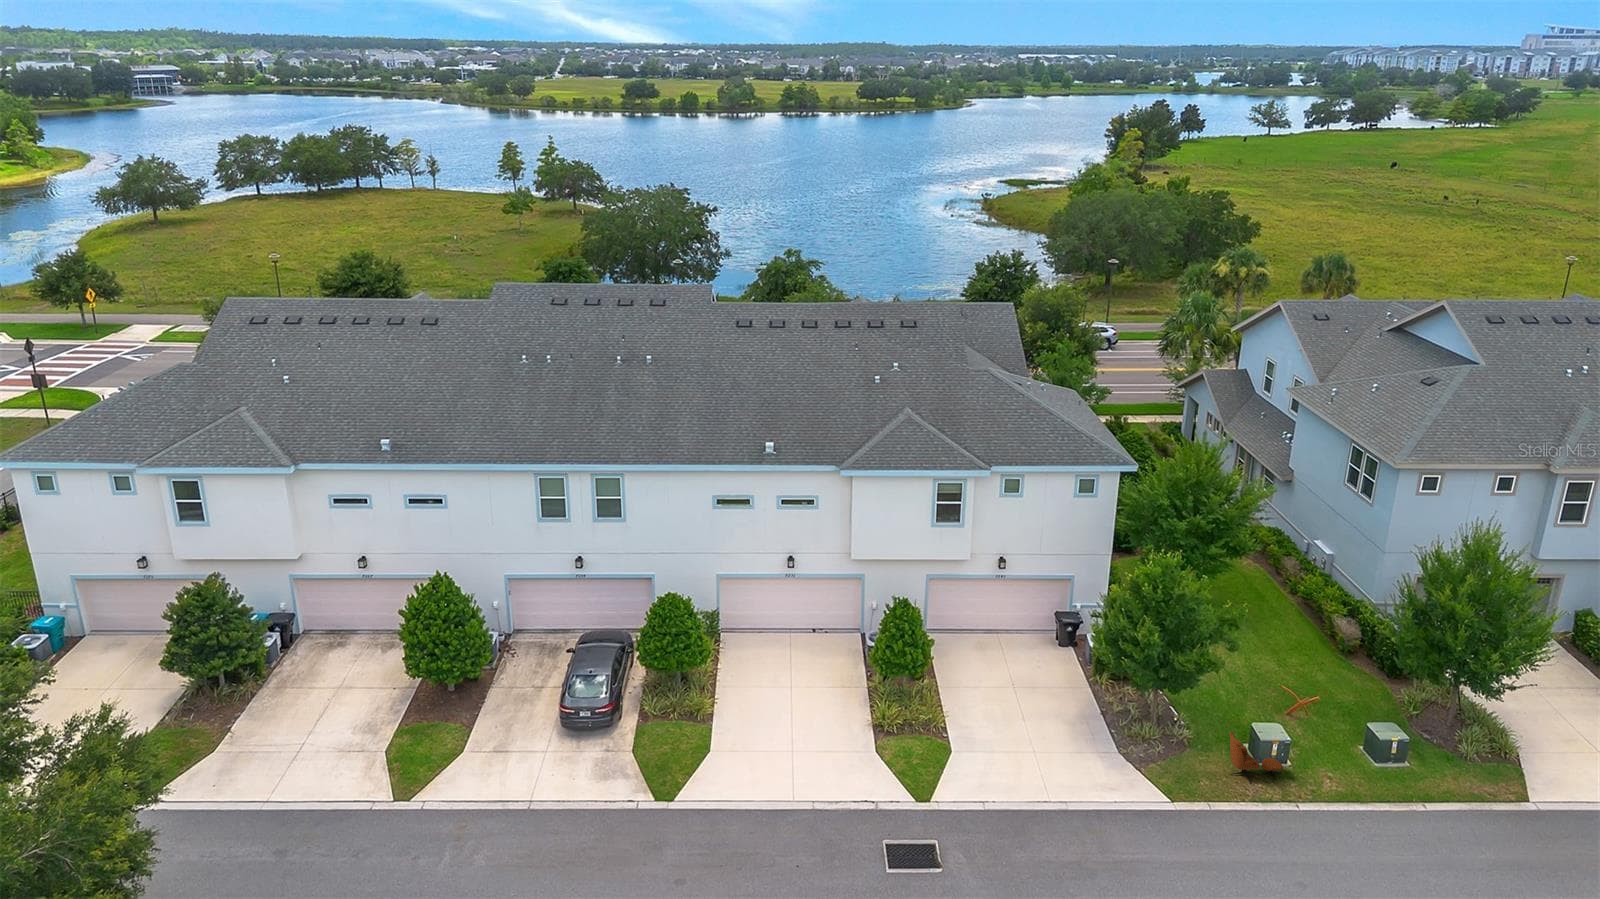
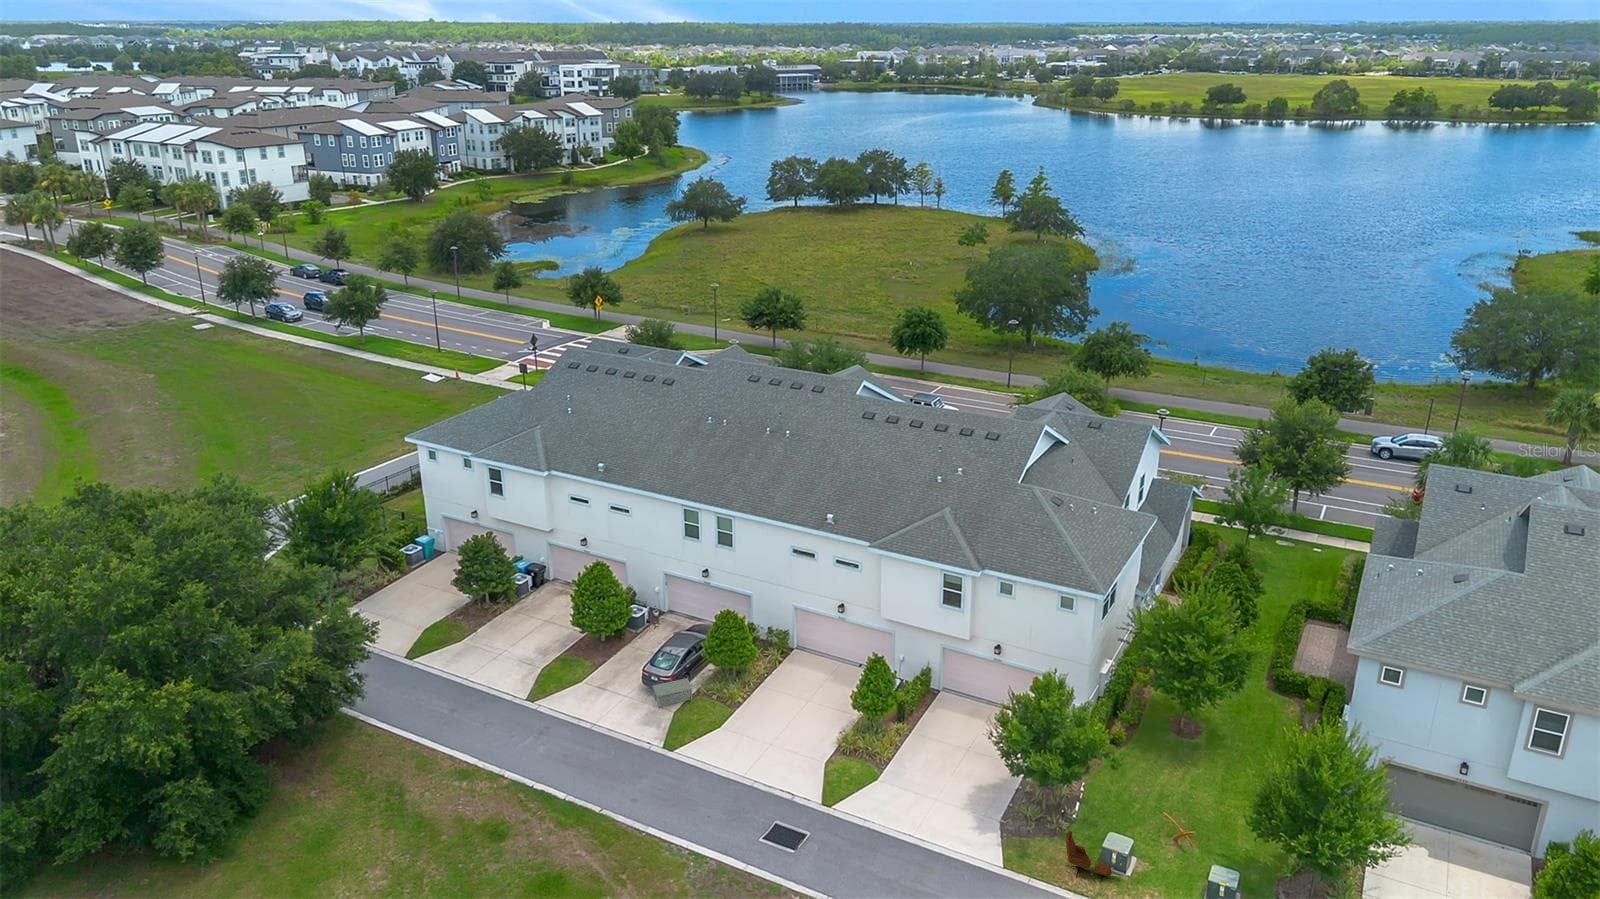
storage bench: none [587,701,646,753] -> present [652,678,693,709]

